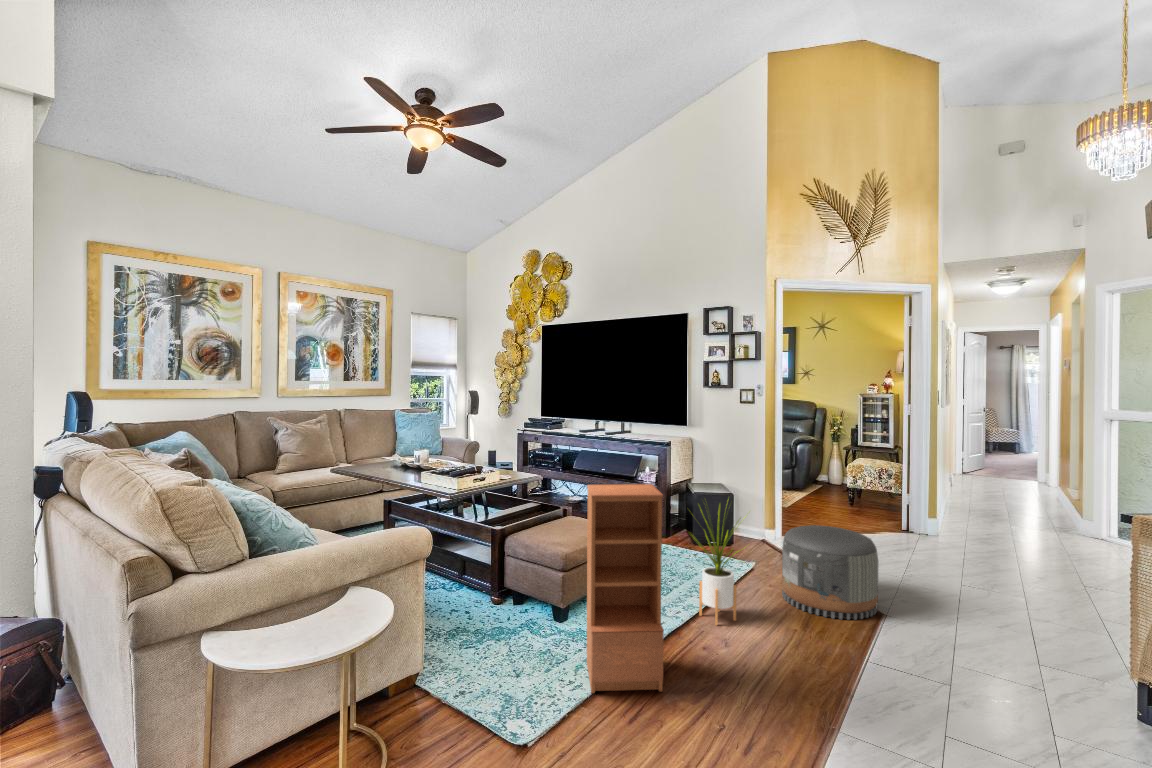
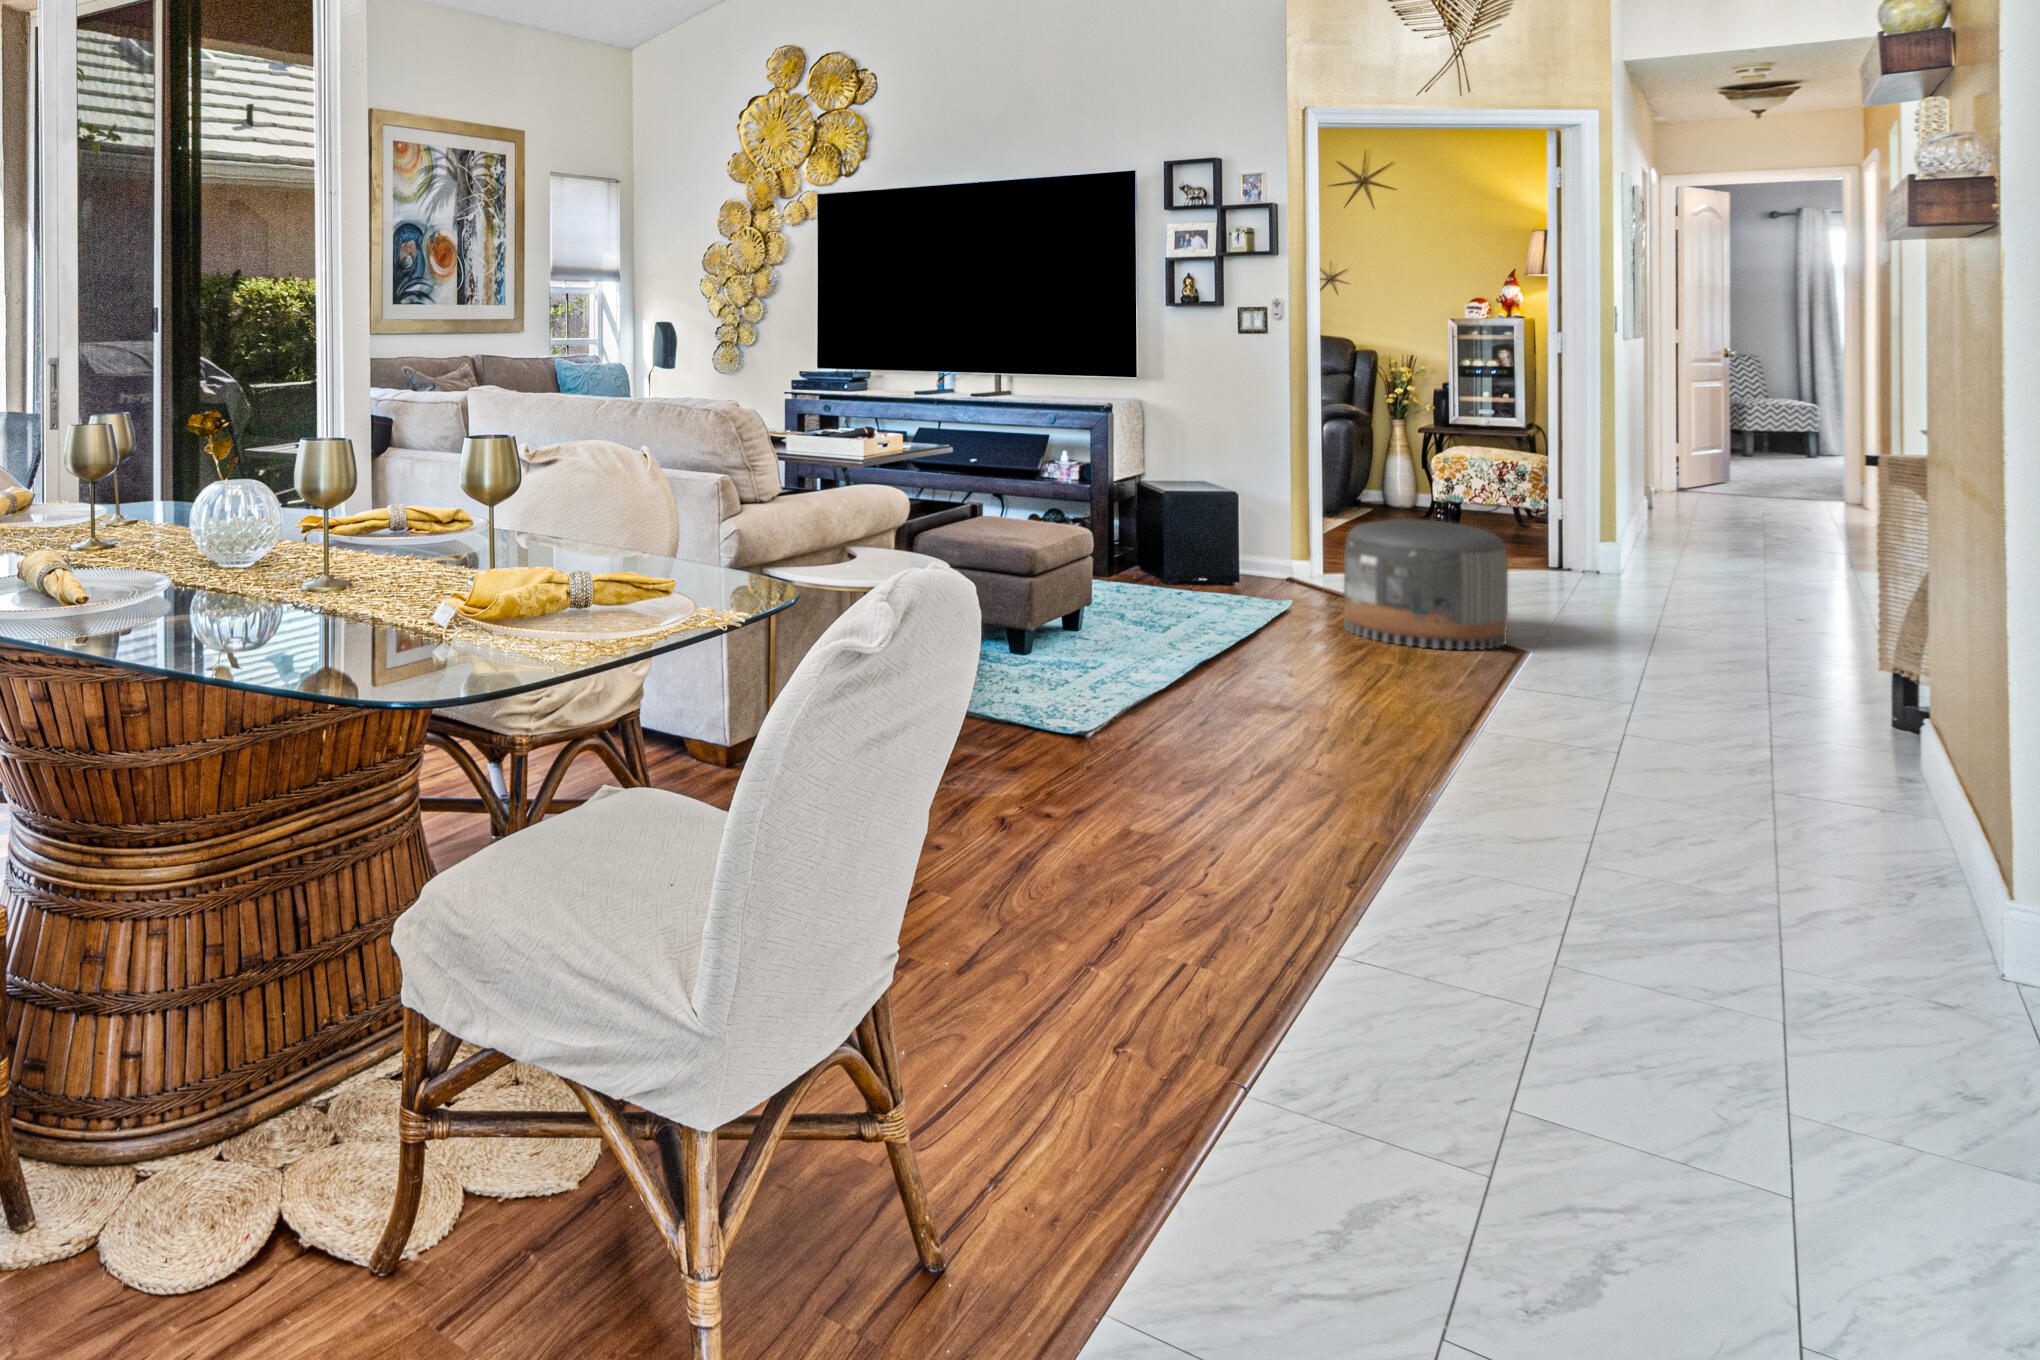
bookcase: present [587,484,664,693] -> none [1085,430,1216,699]
house plant: present [695,504,741,626] -> none [1200,462,1311,653]

